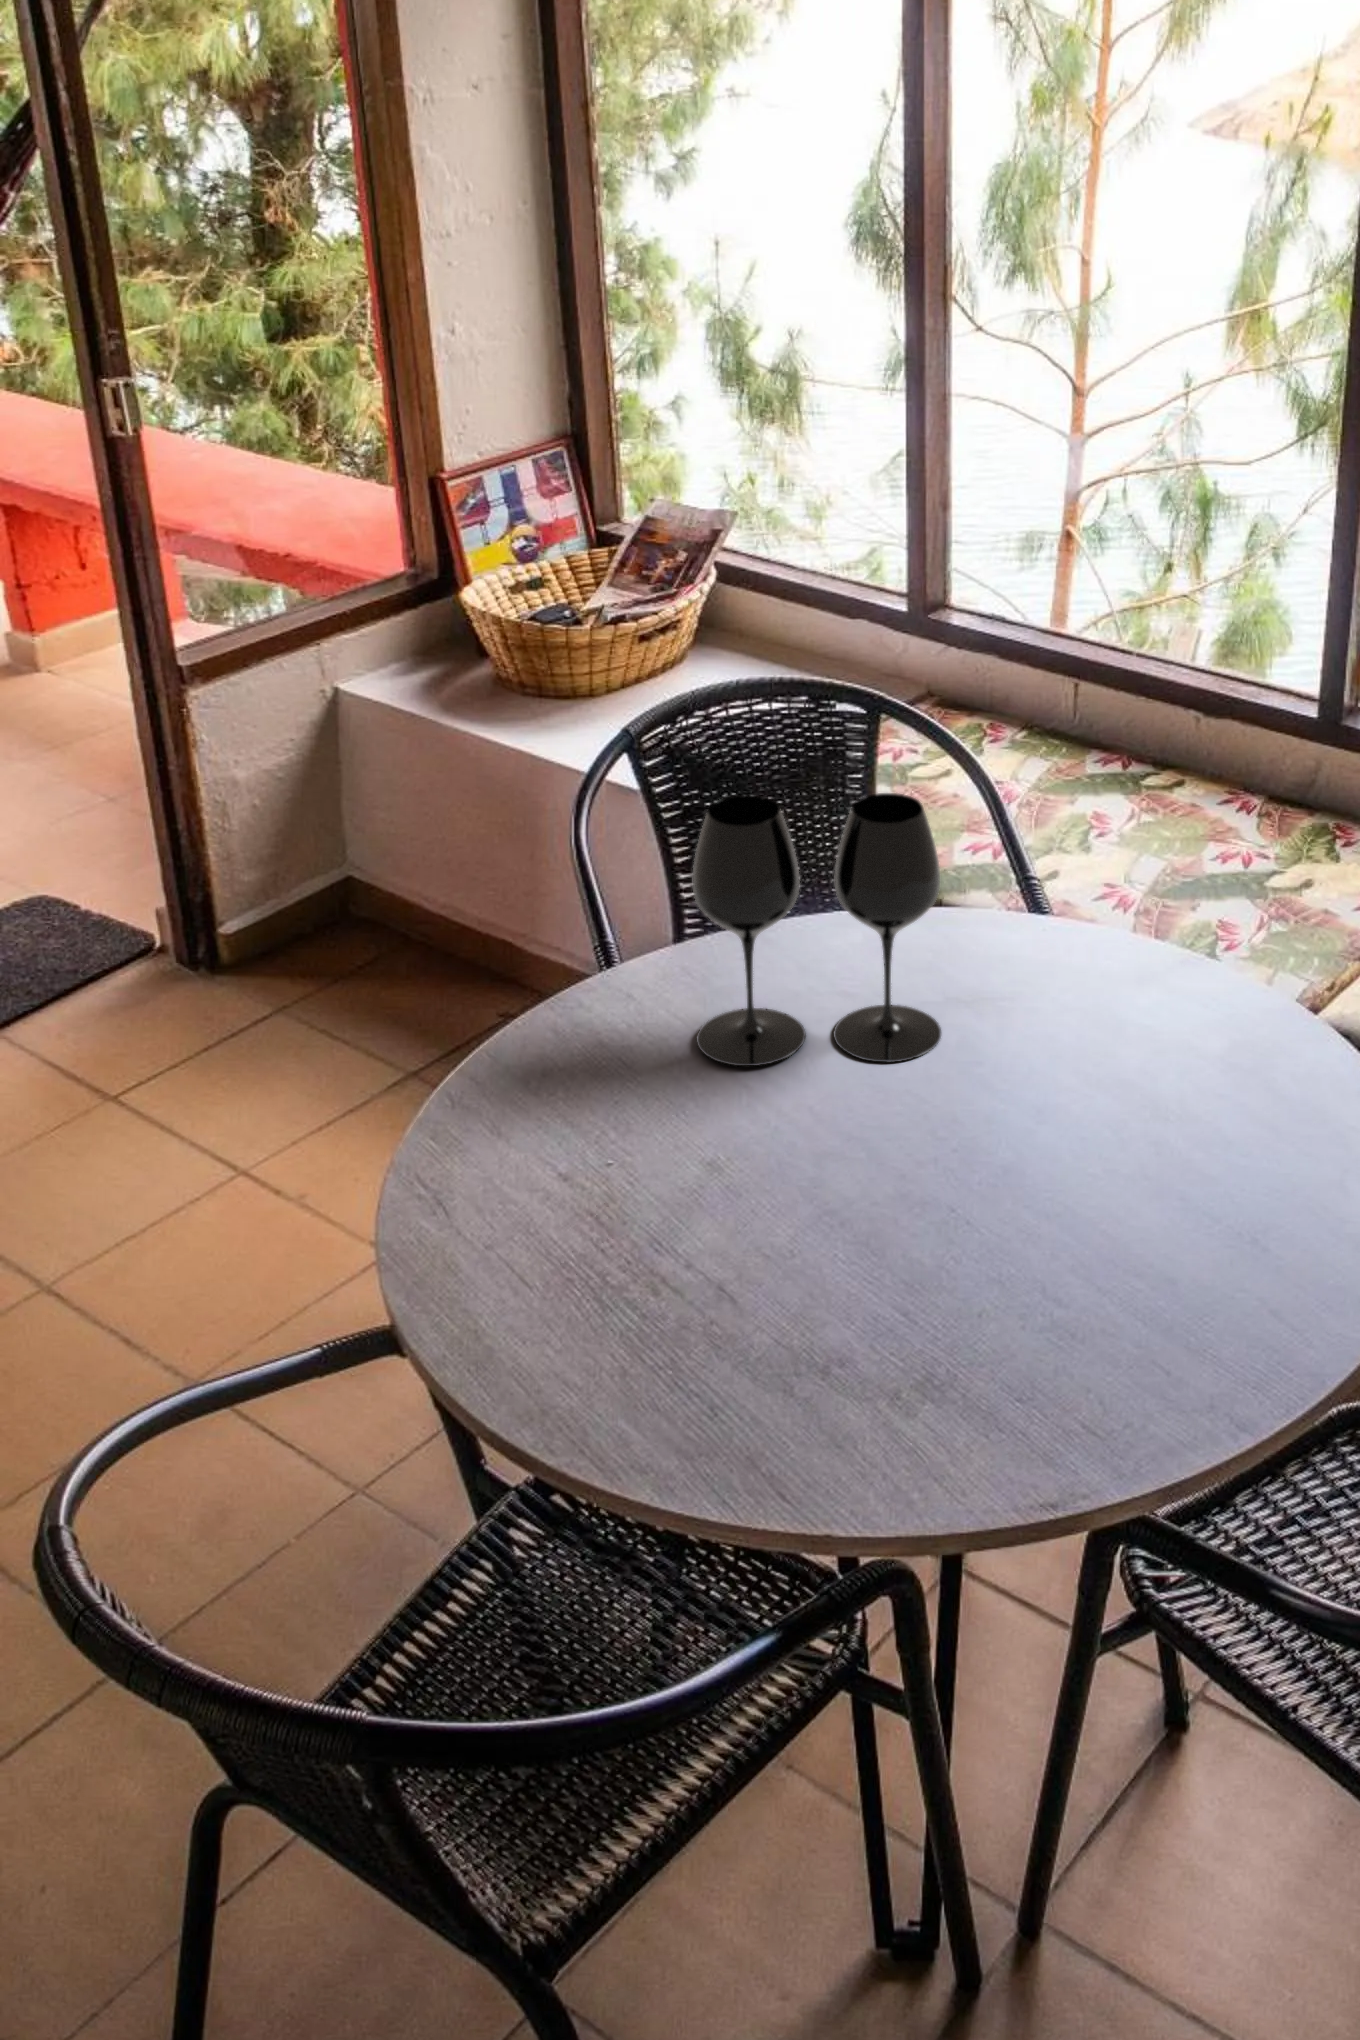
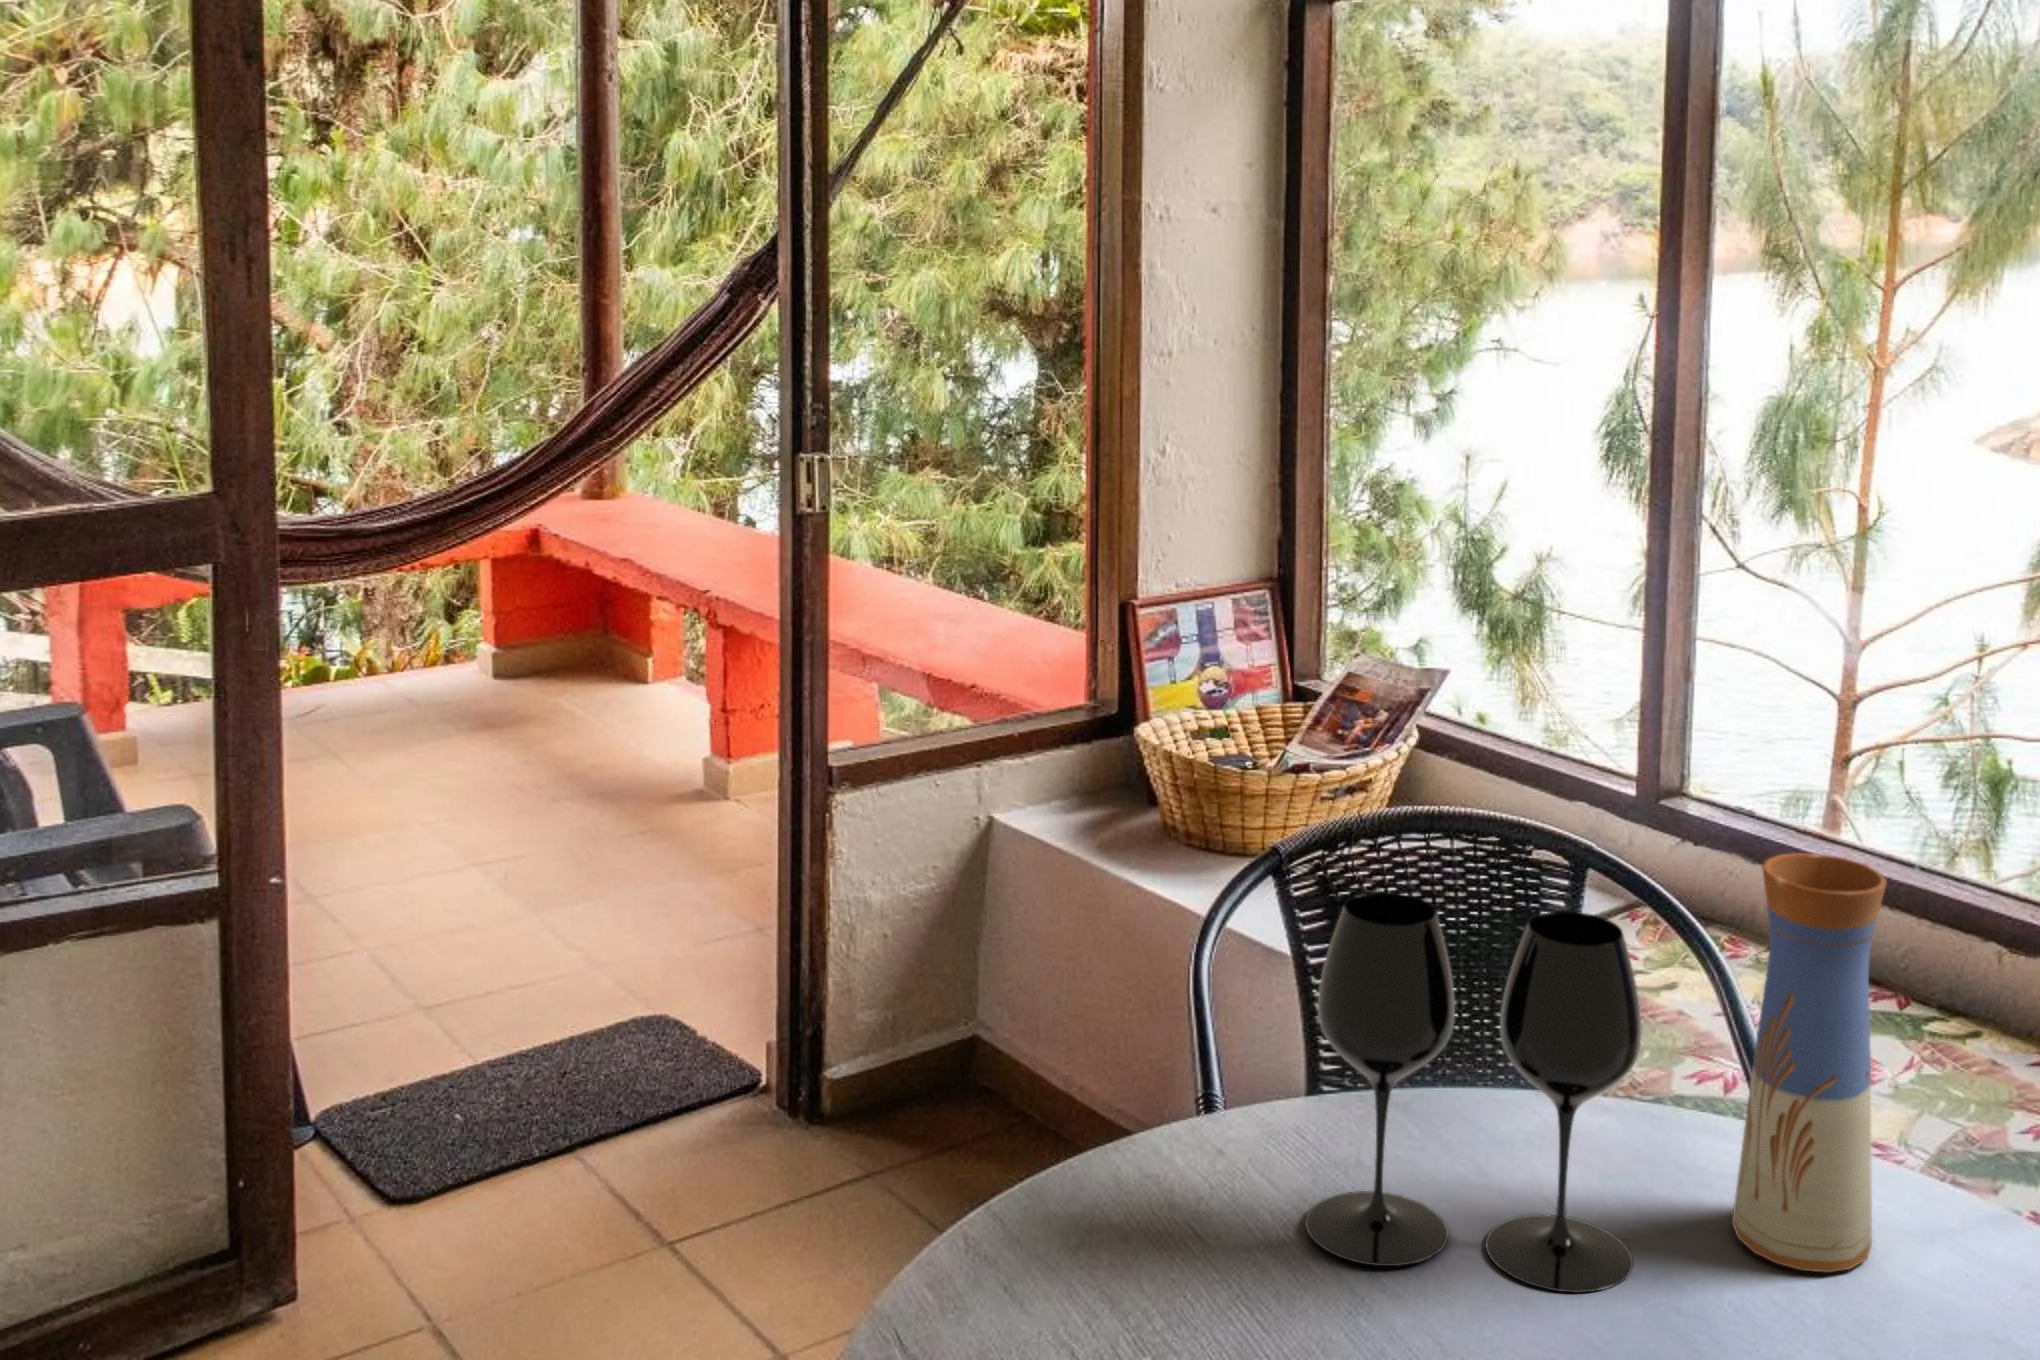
vase: none [1009,725,1113,1018] -> present [1732,853,1887,1272]

